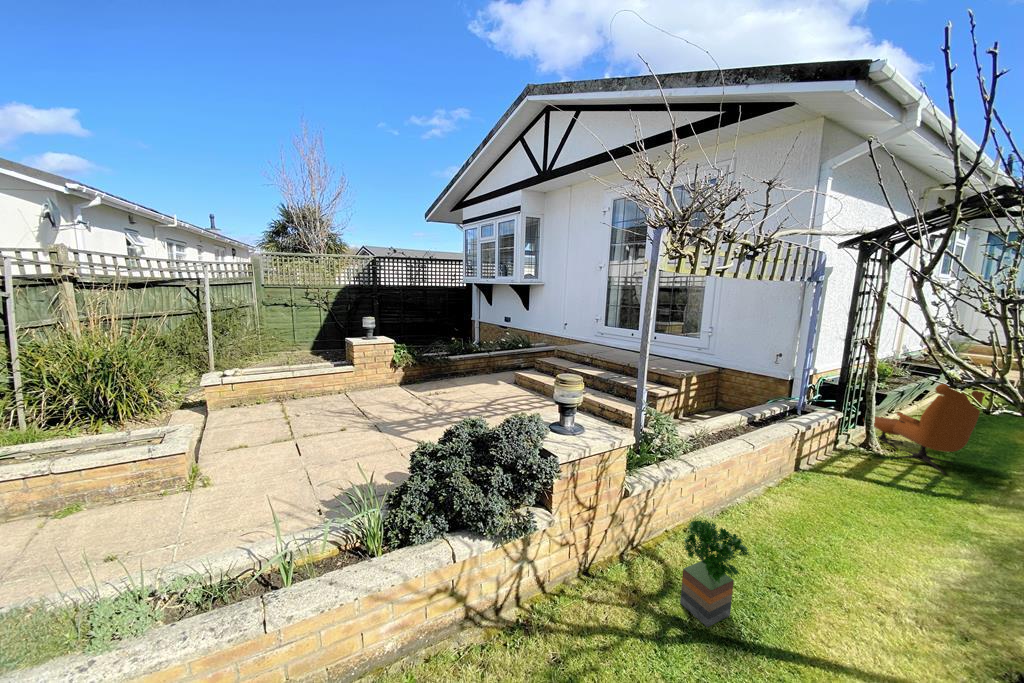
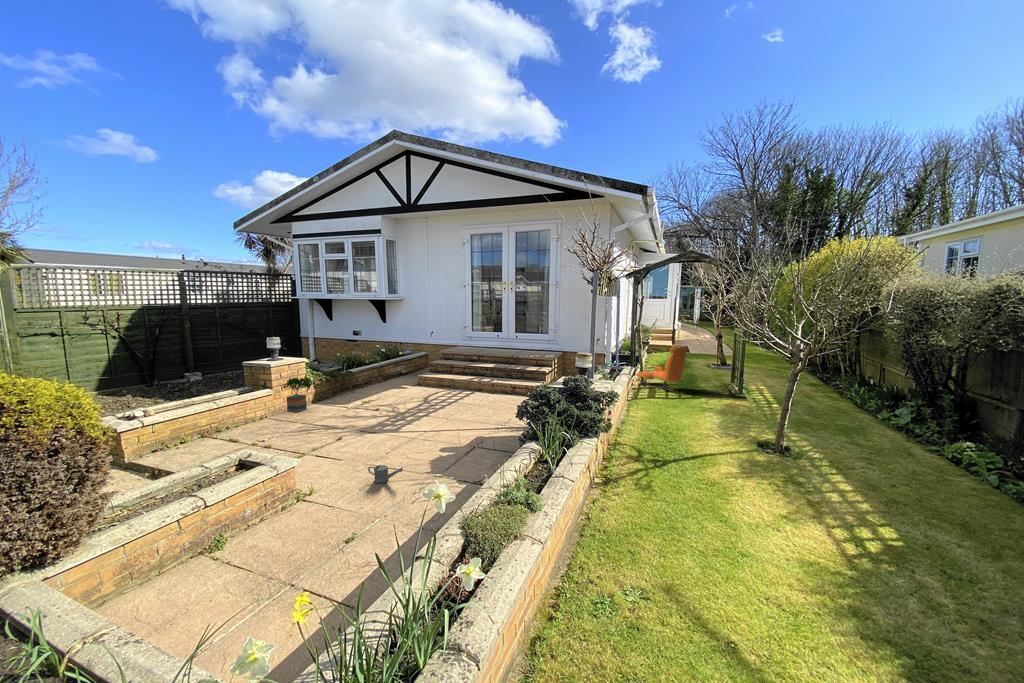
watering can: none [286,479,309,506] -> present [368,465,403,484]
potted tree: present [680,520,749,627] -> present [283,378,311,413]

